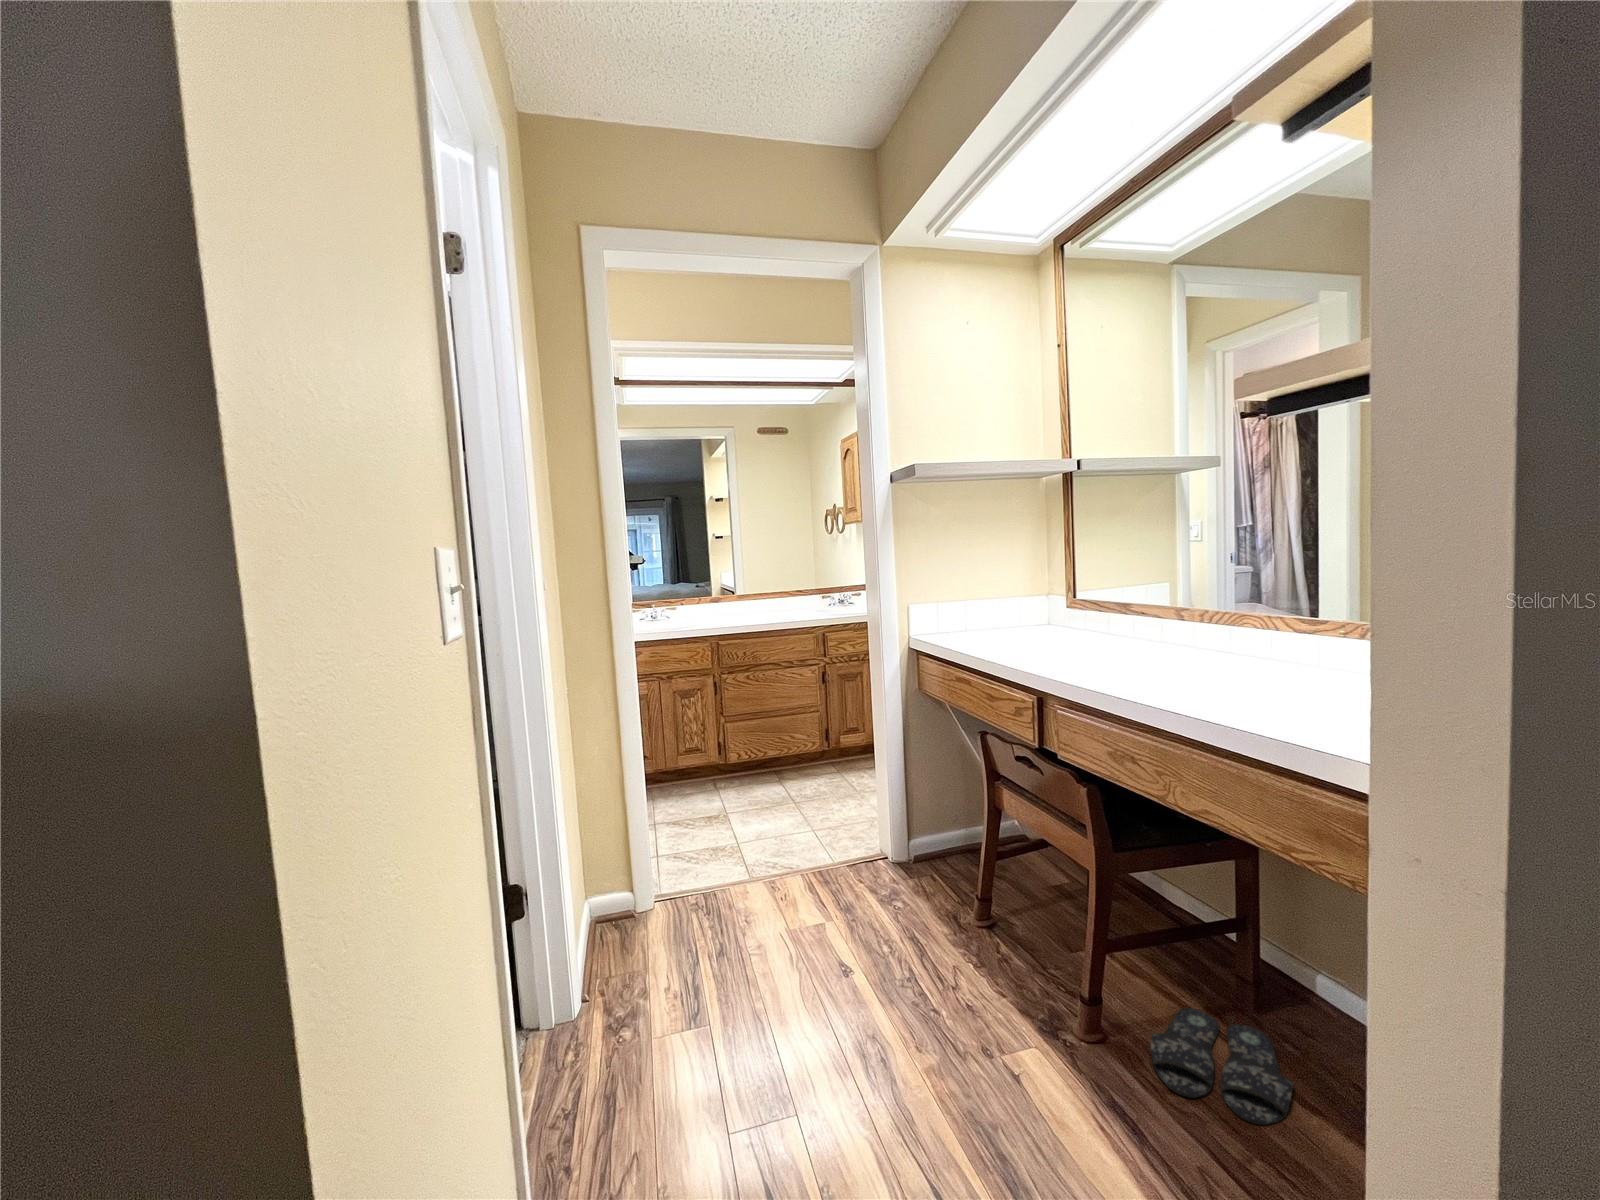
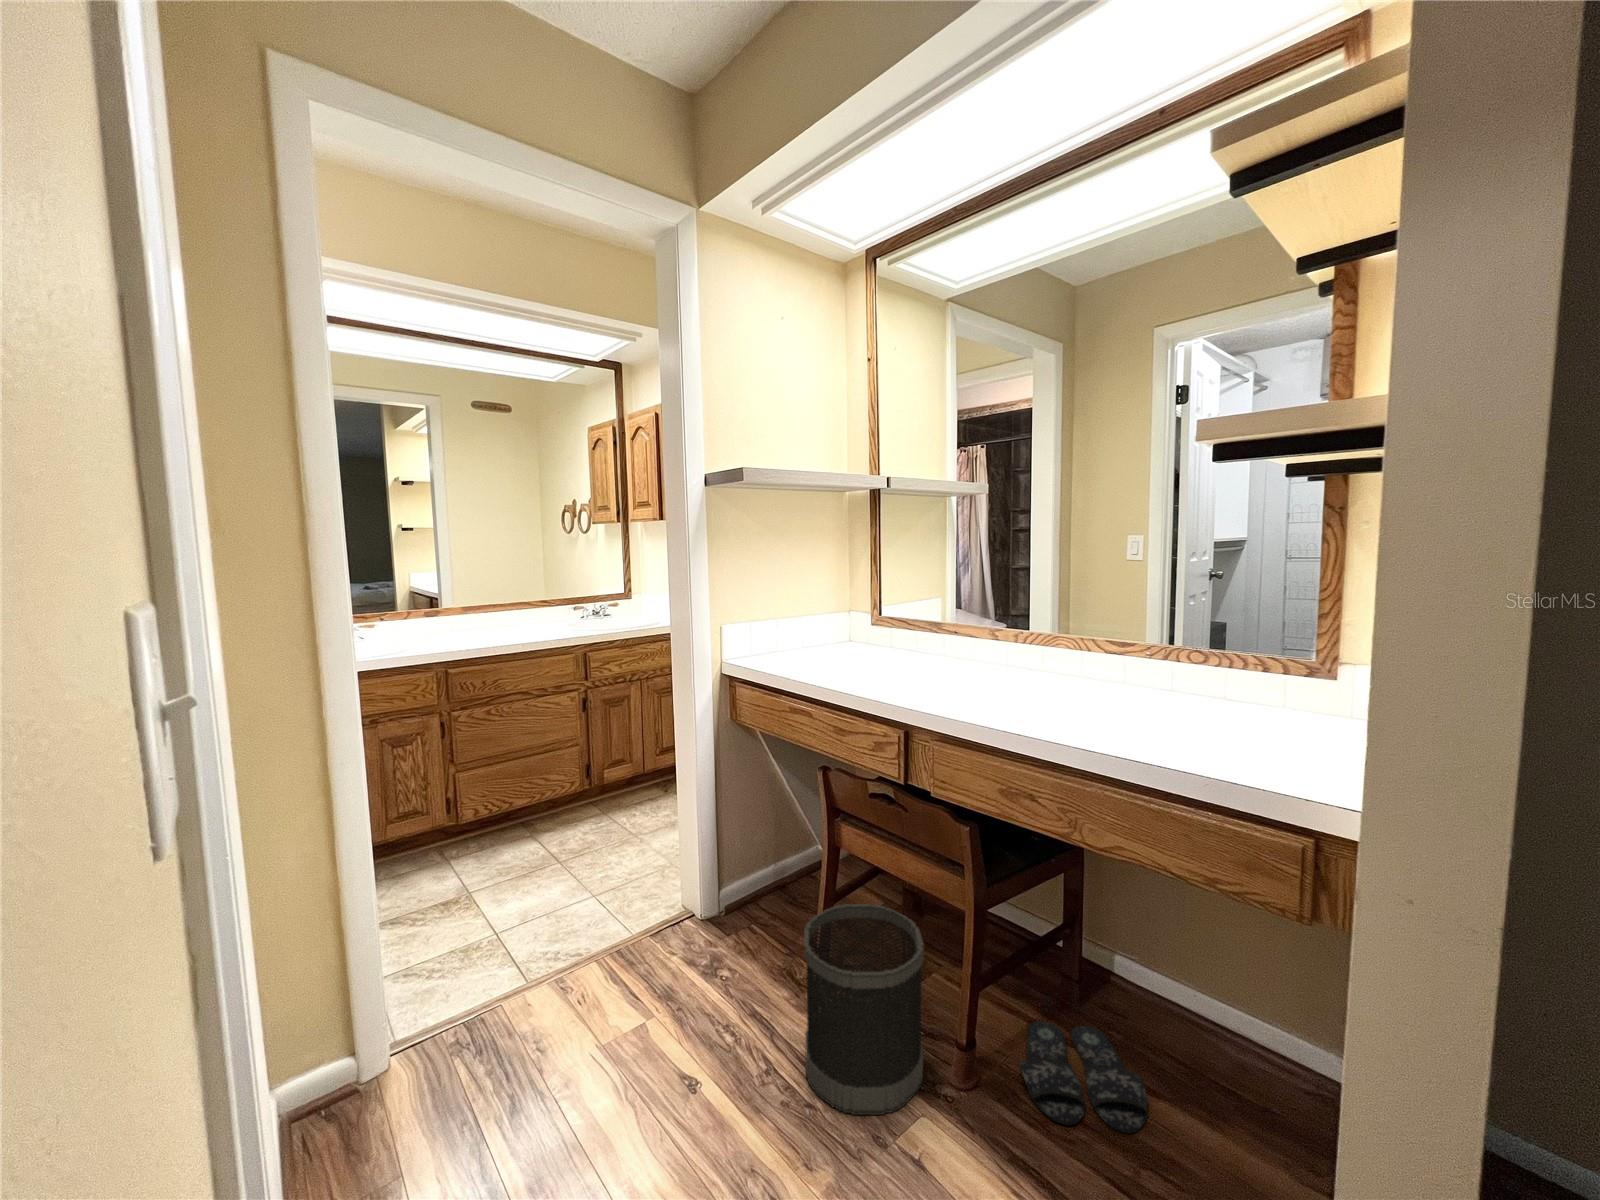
wastebasket: none [936,852,1051,1037] -> present [804,904,924,1115]

